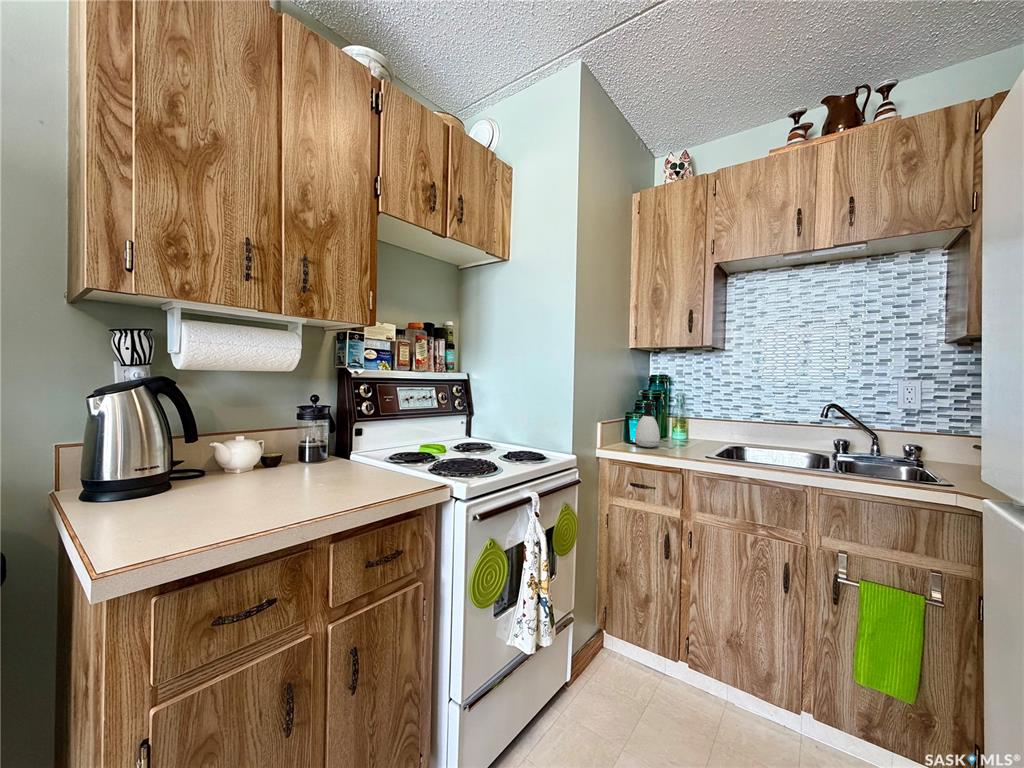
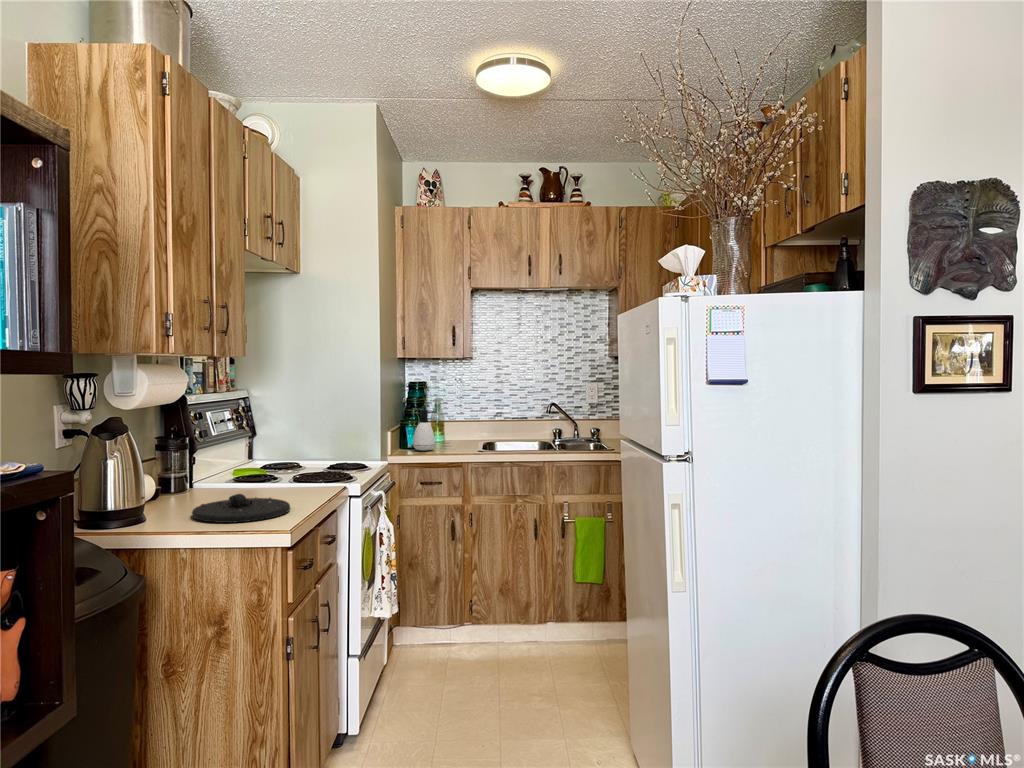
plate: none [144,481,296,529] -> present [192,494,290,523]

